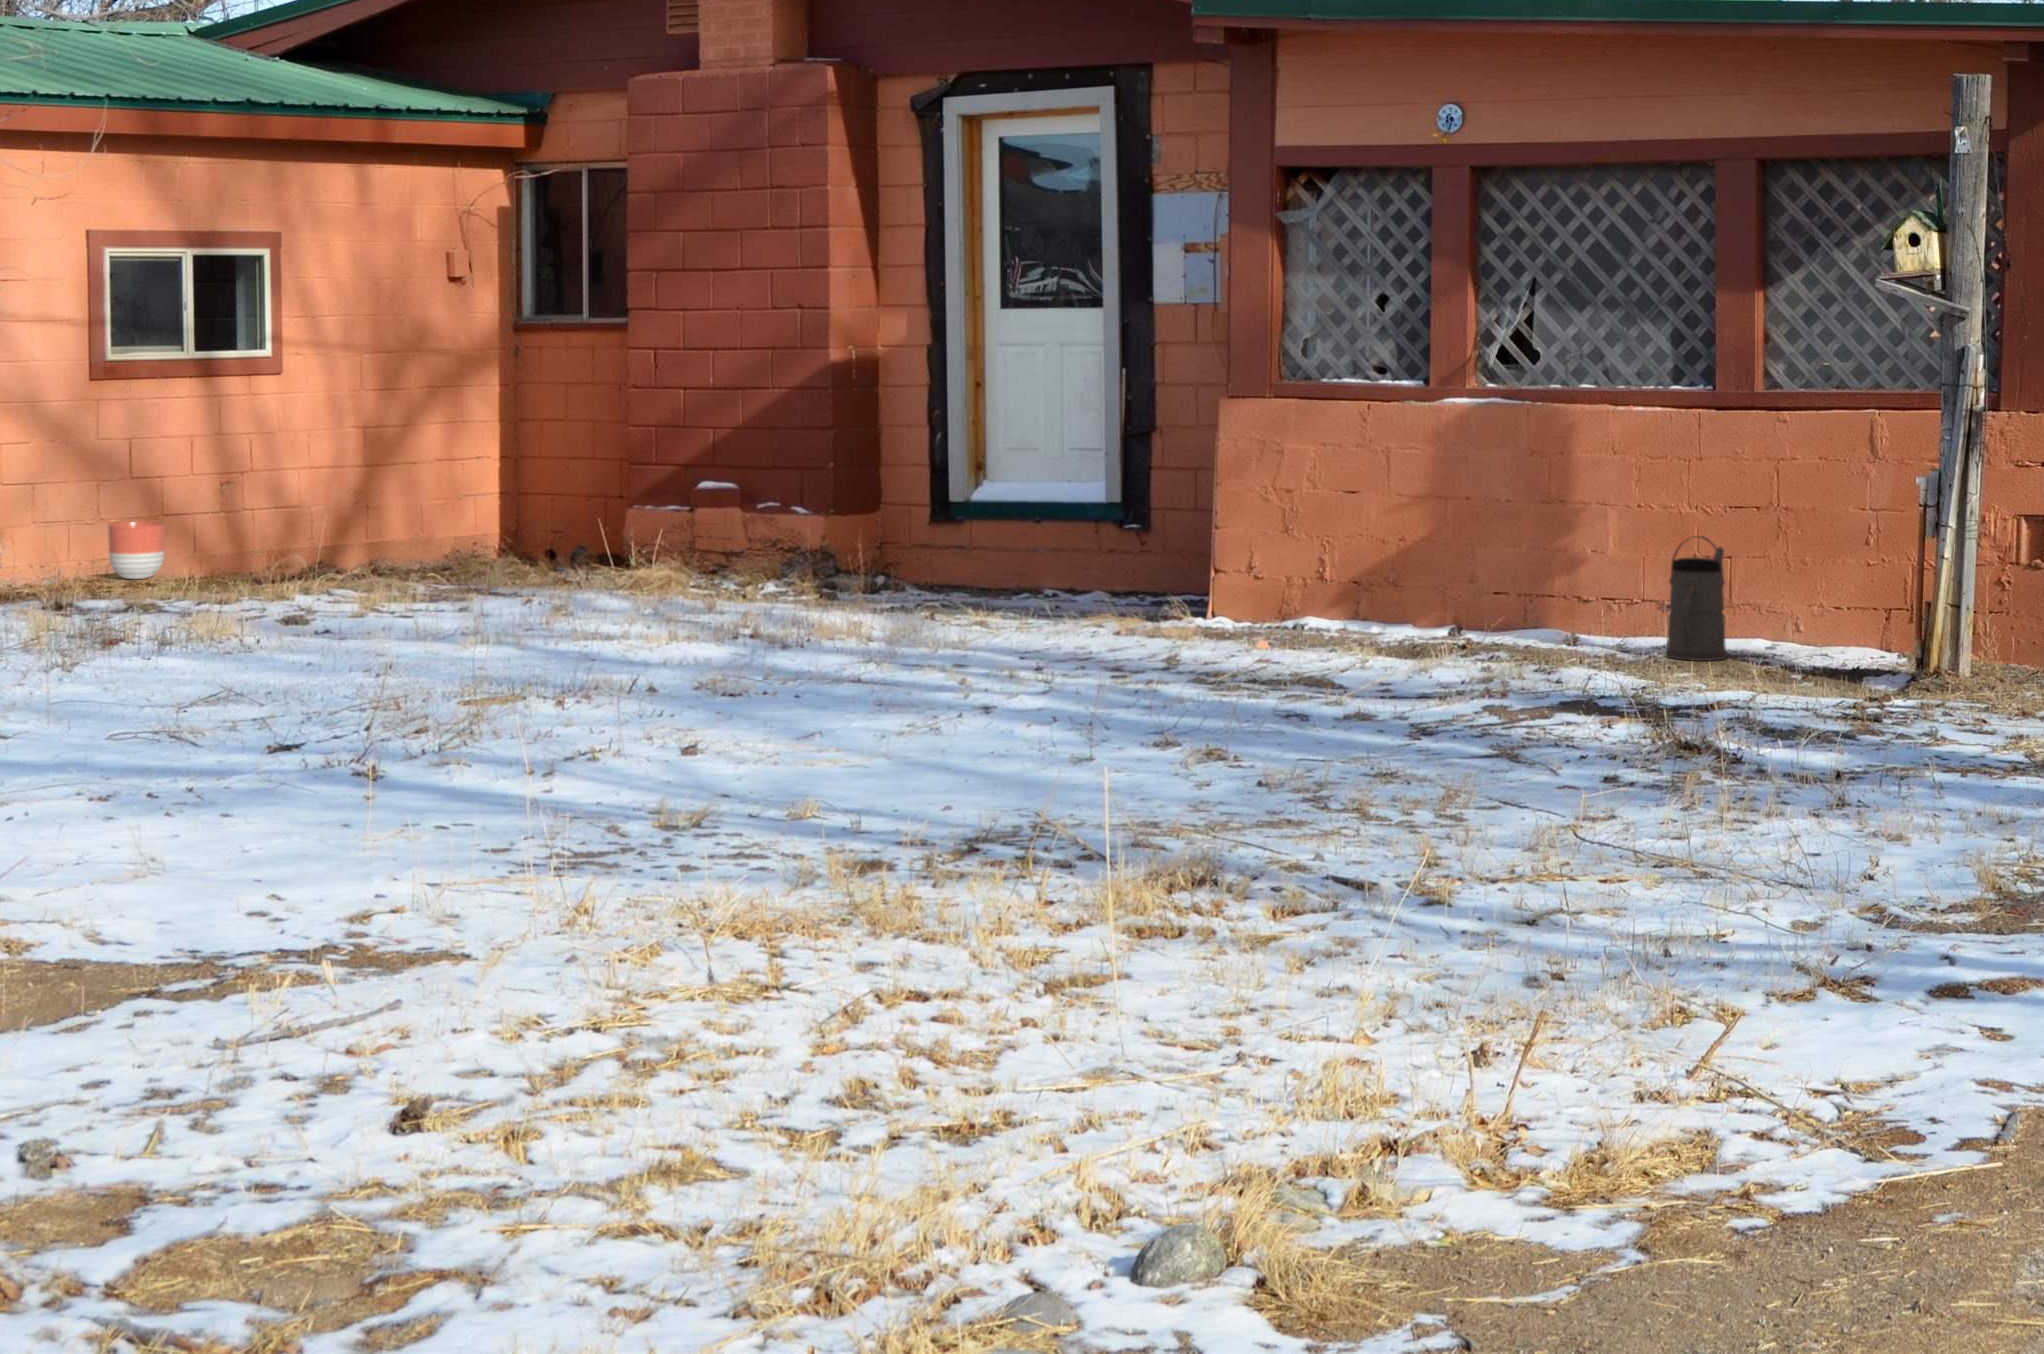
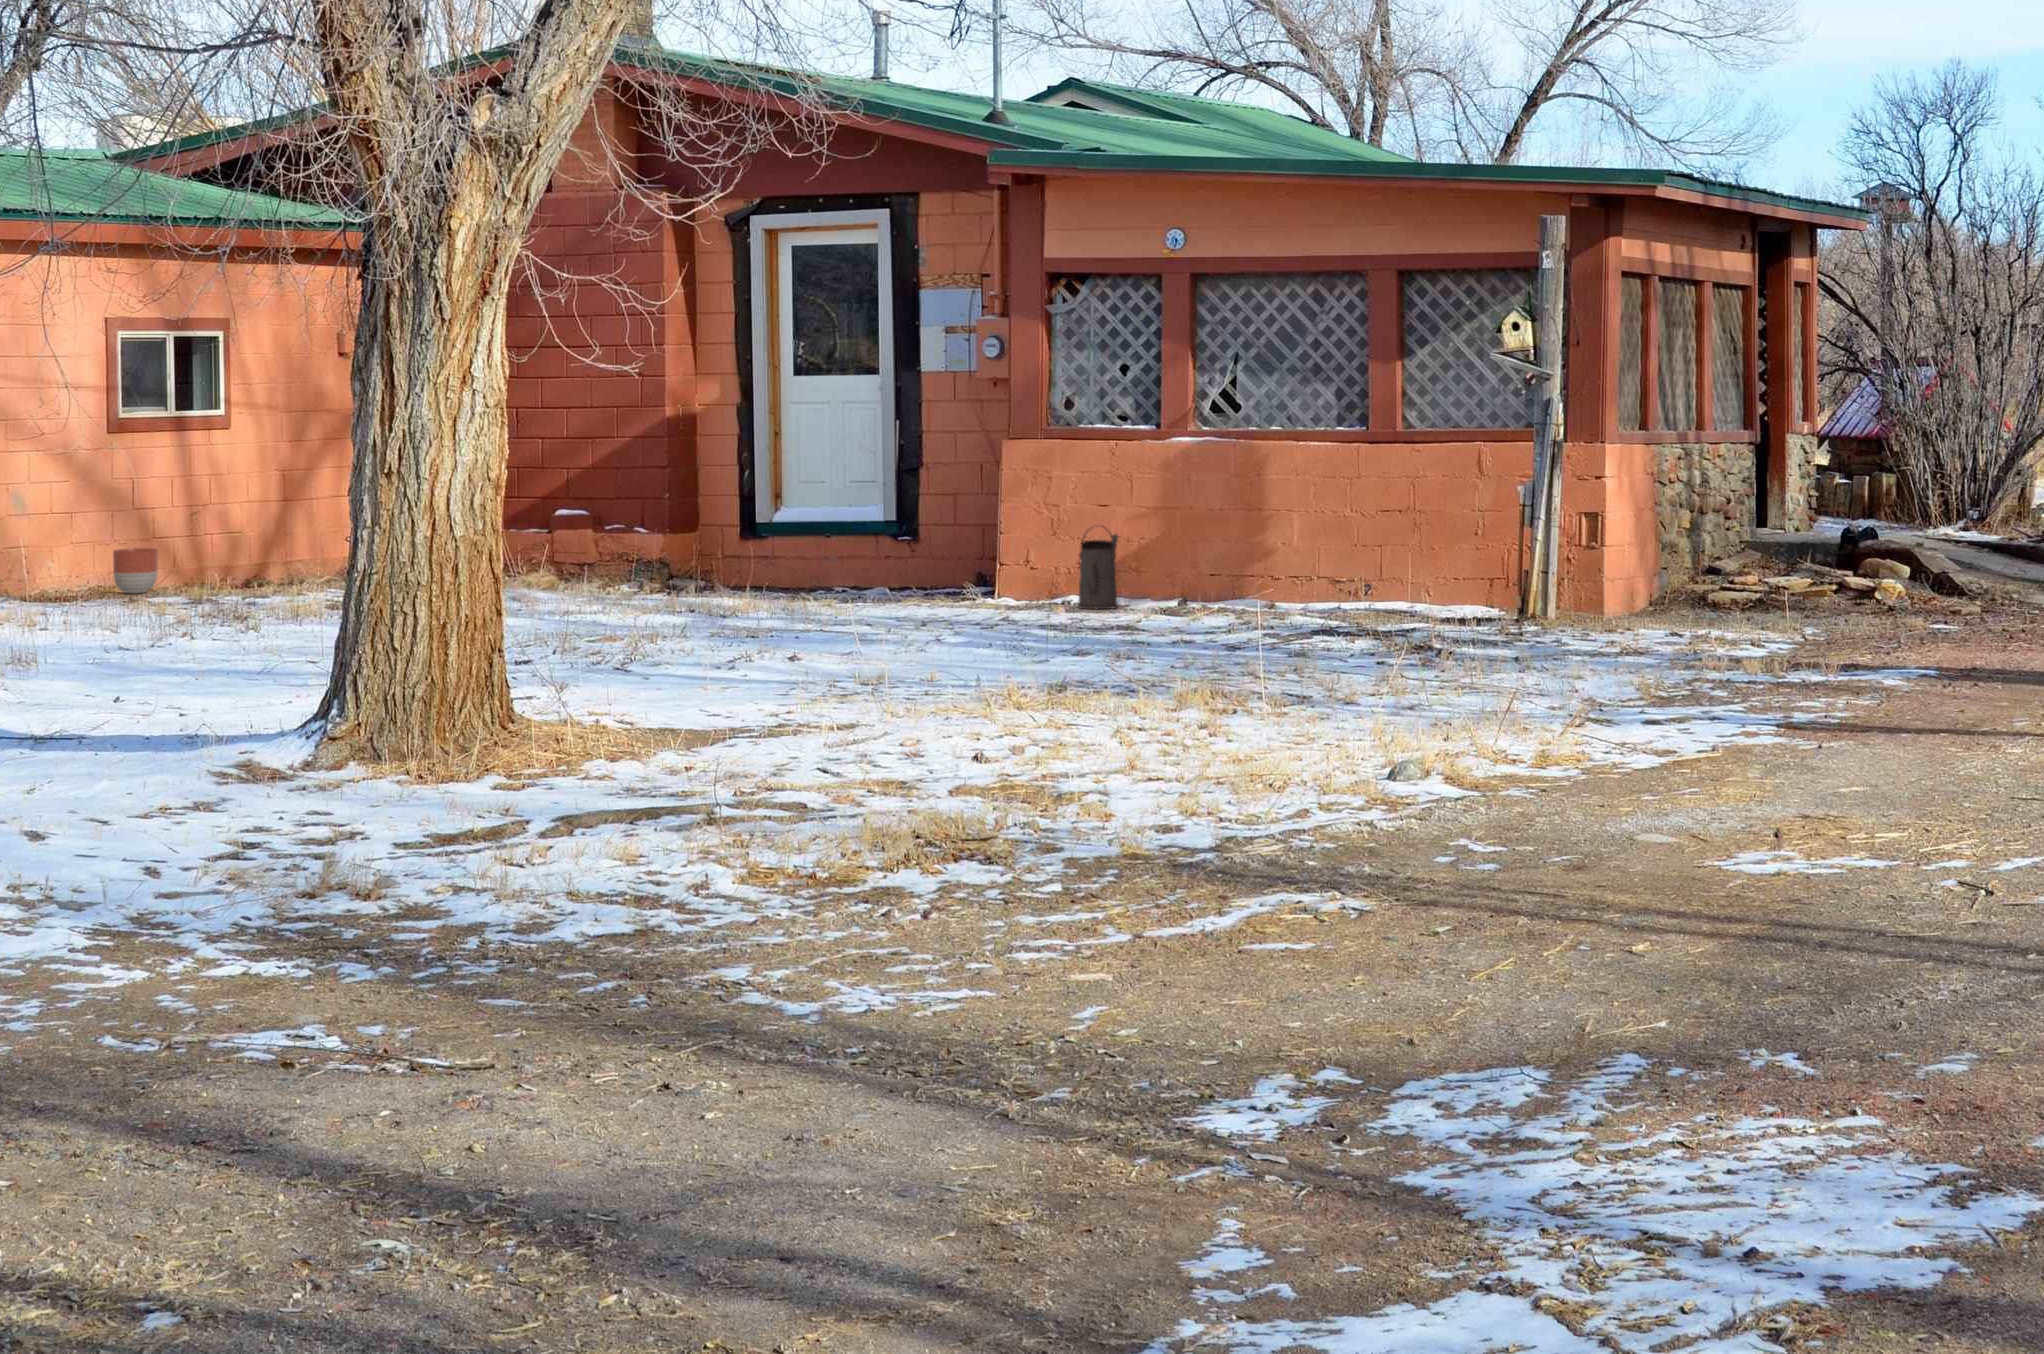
watering can: present [1665,536,1728,661] -> present [1077,527,1119,609]

